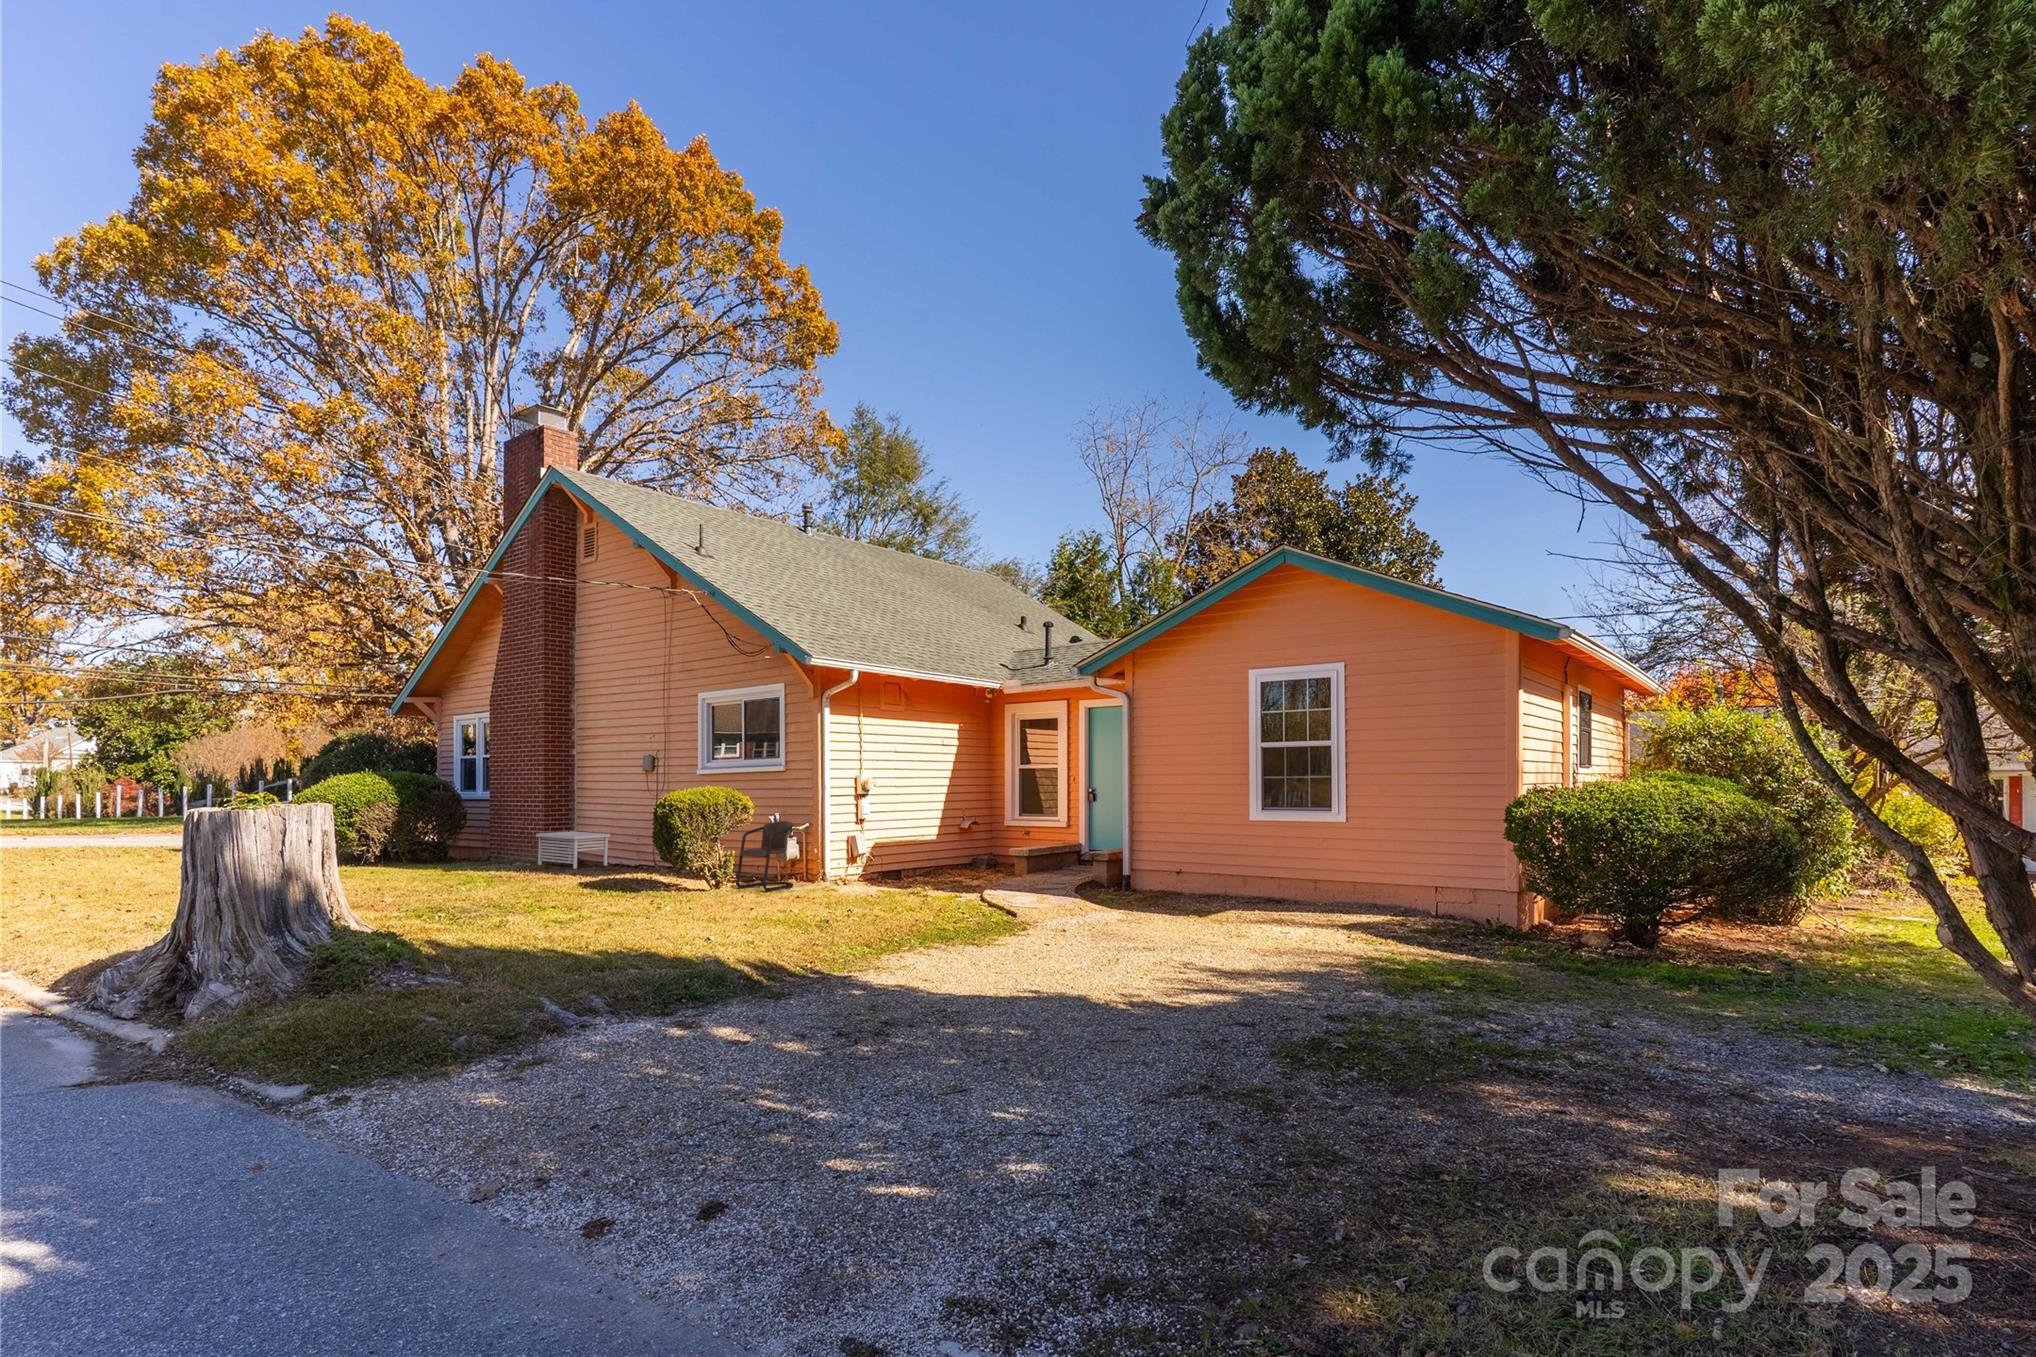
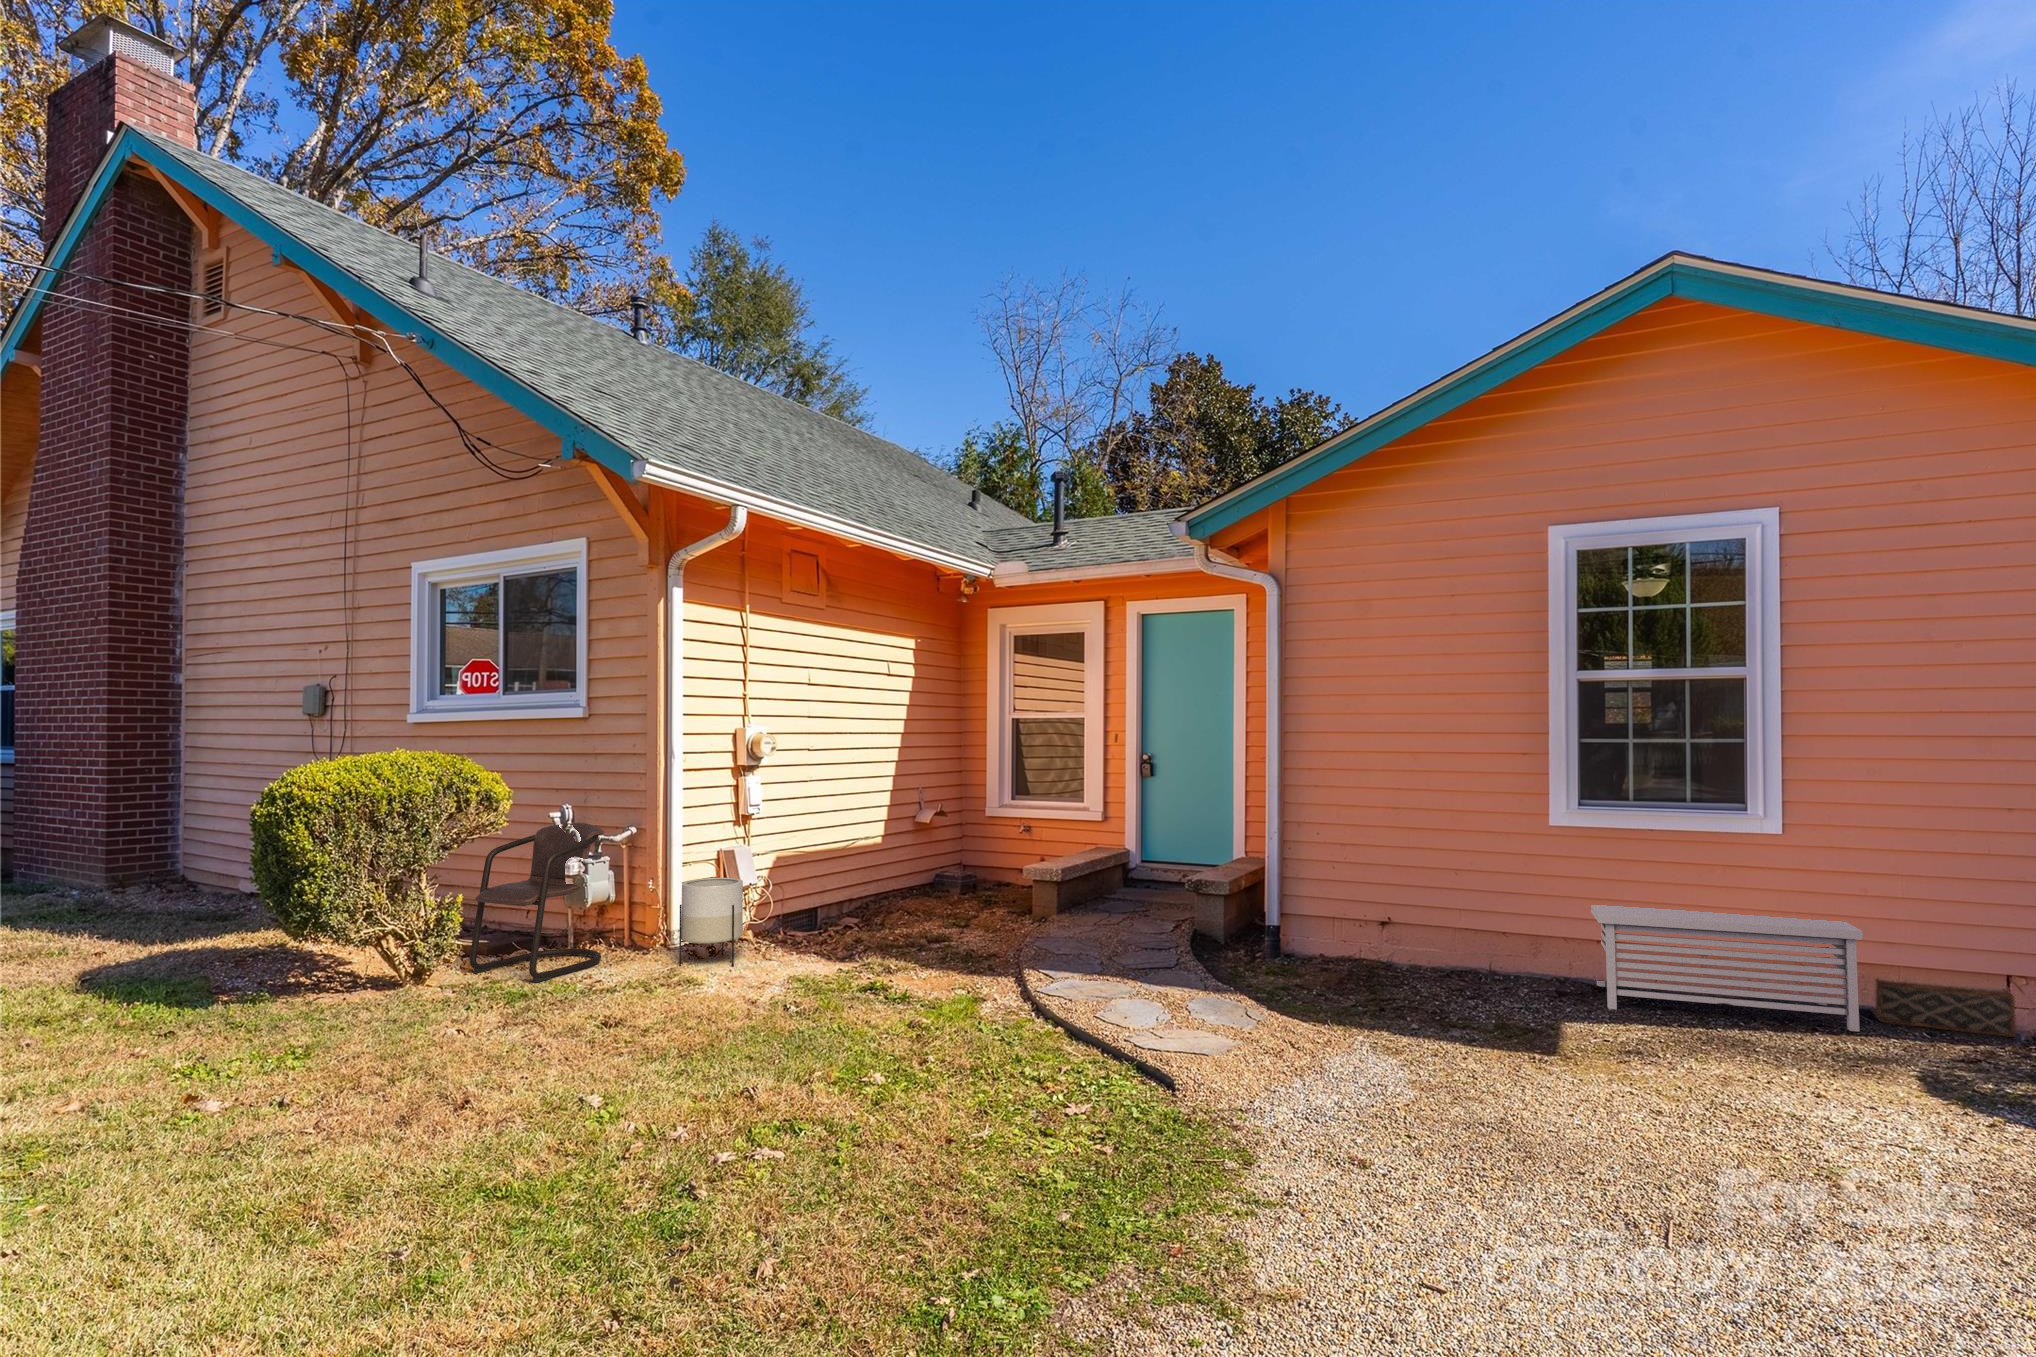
storage bench: present [536,831,610,869] -> present [1591,905,1863,1032]
planter: none [829,849,858,889] -> present [679,878,743,966]
woven basket: none [1355,892,1411,918] -> present [1870,978,2016,1037]

